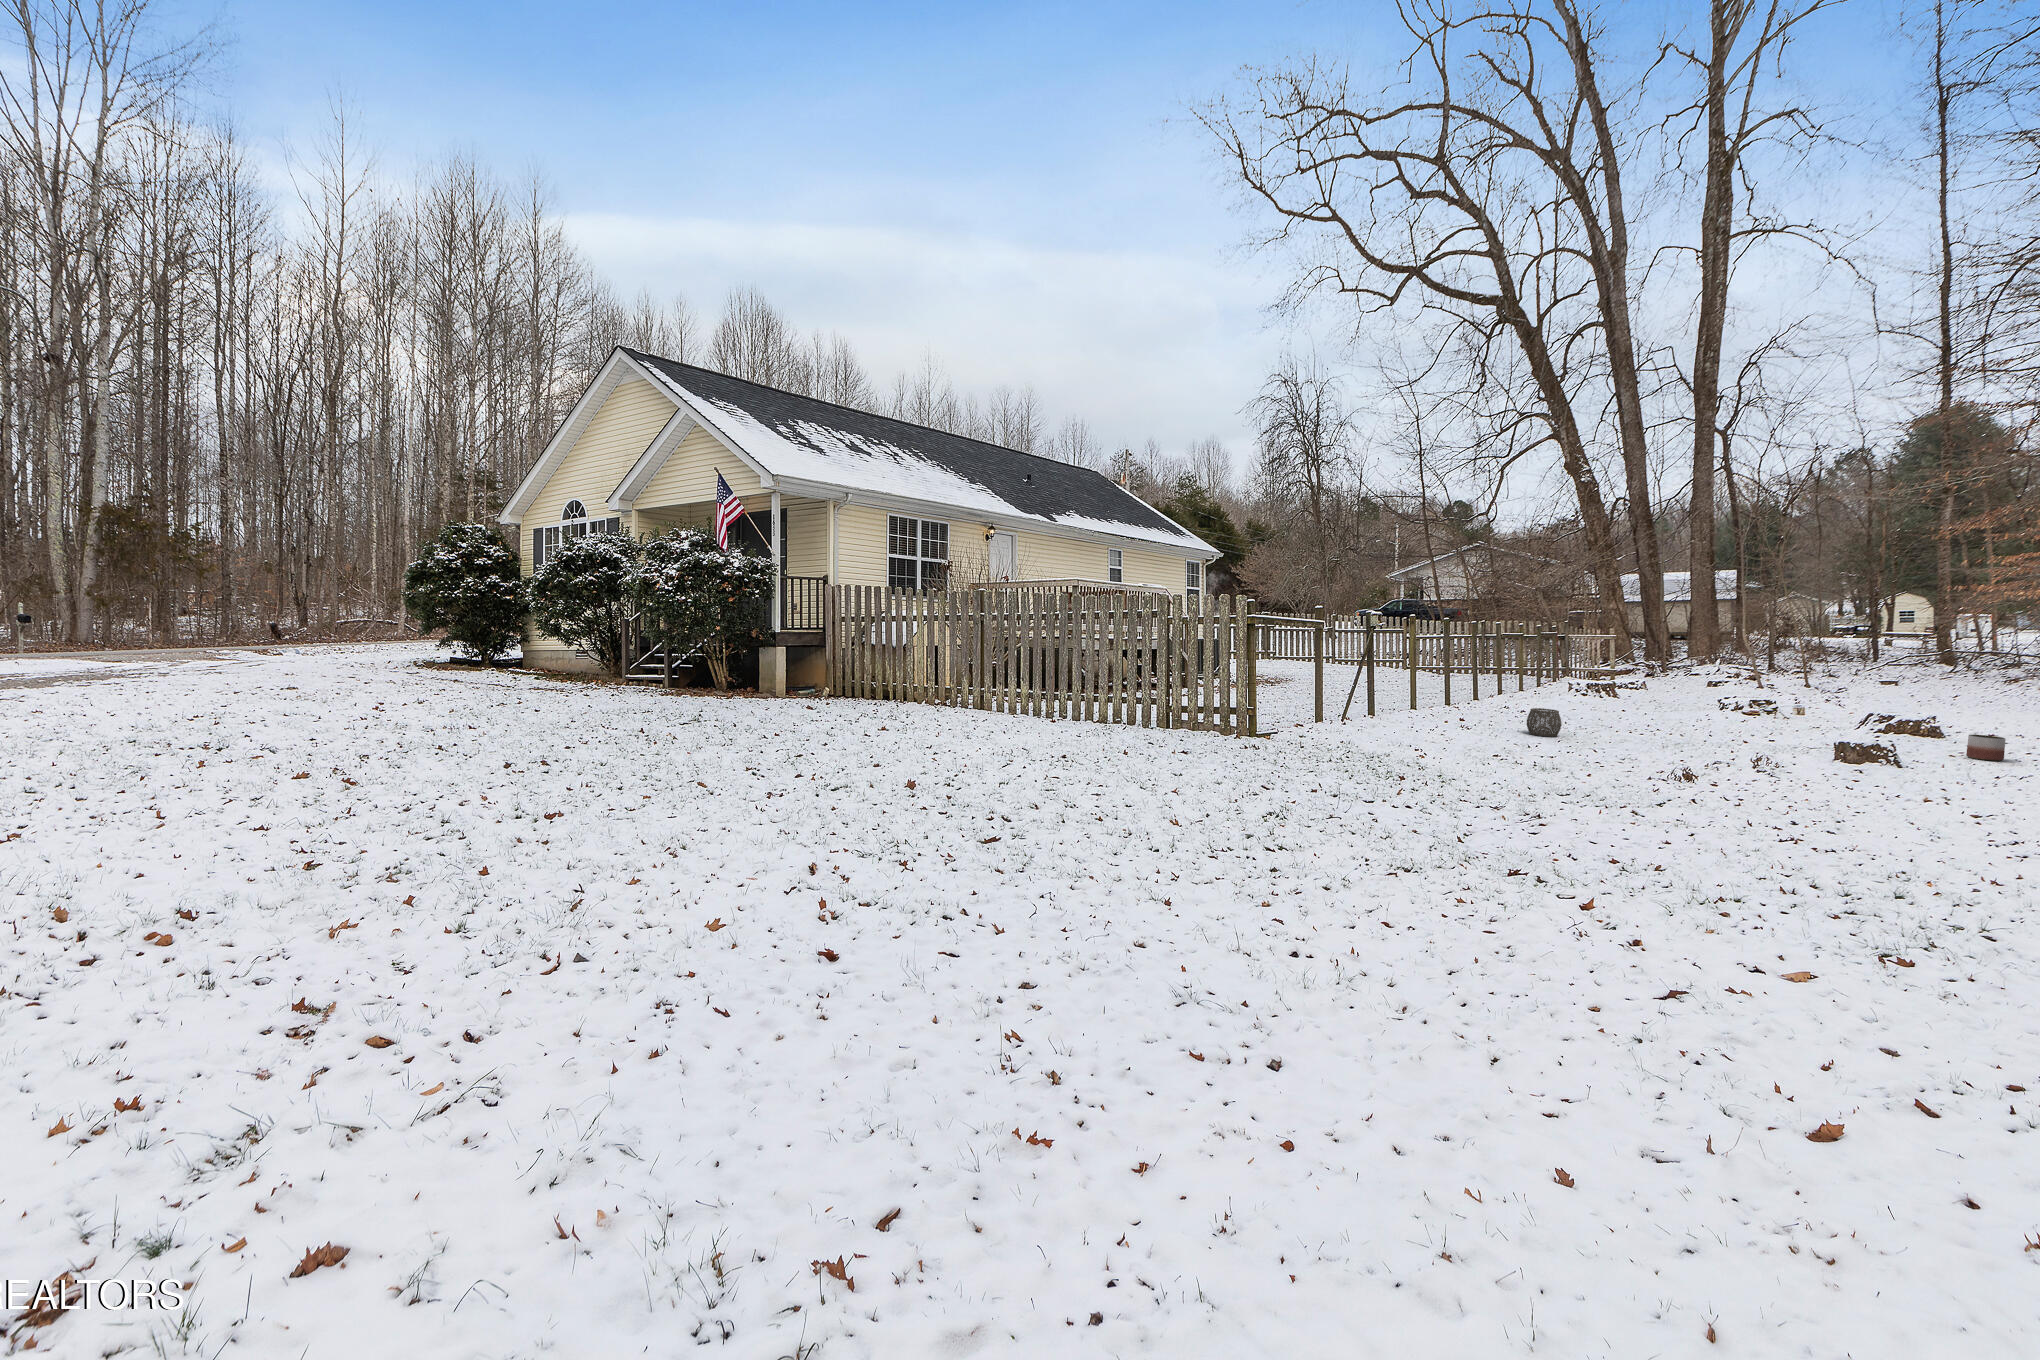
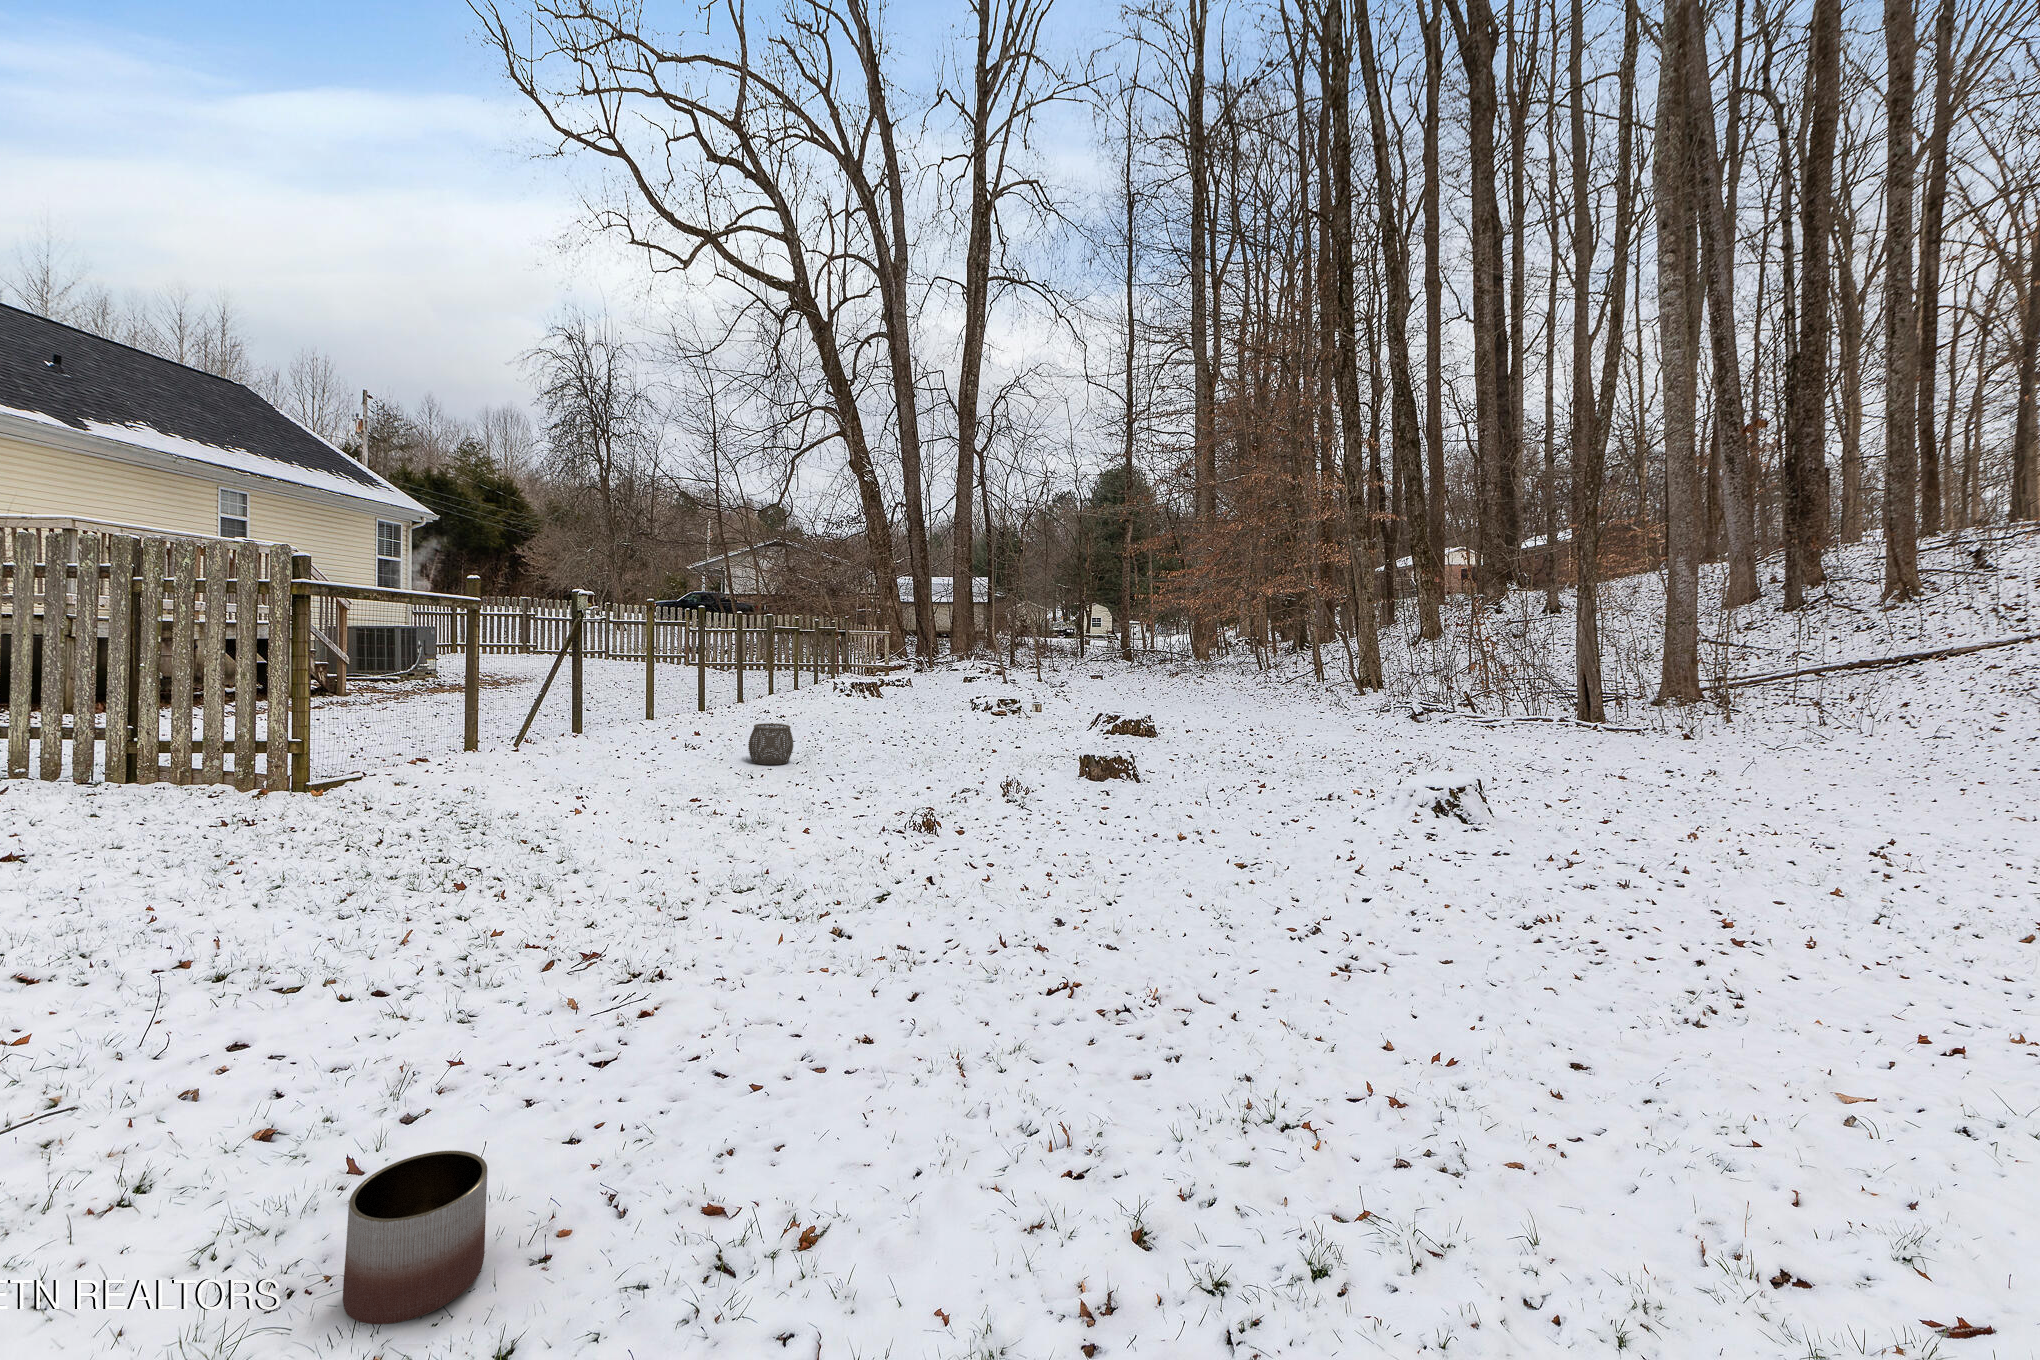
planter: present [1966,735,2005,761] -> present [343,1151,487,1325]

